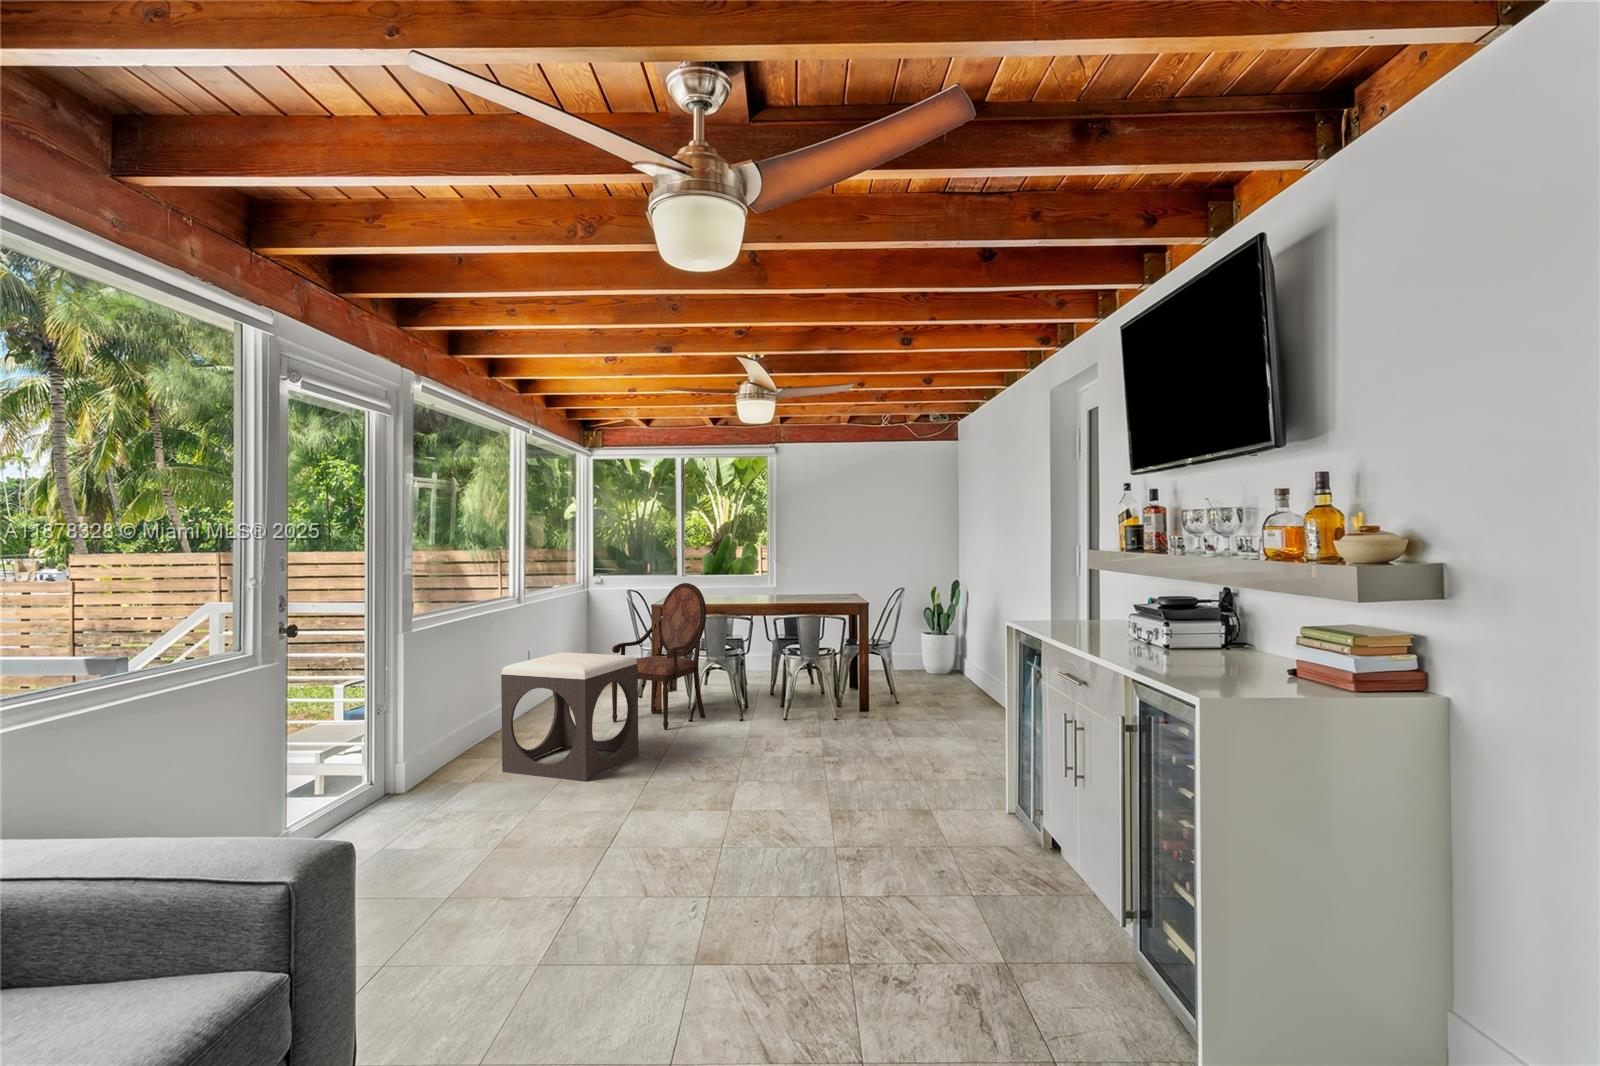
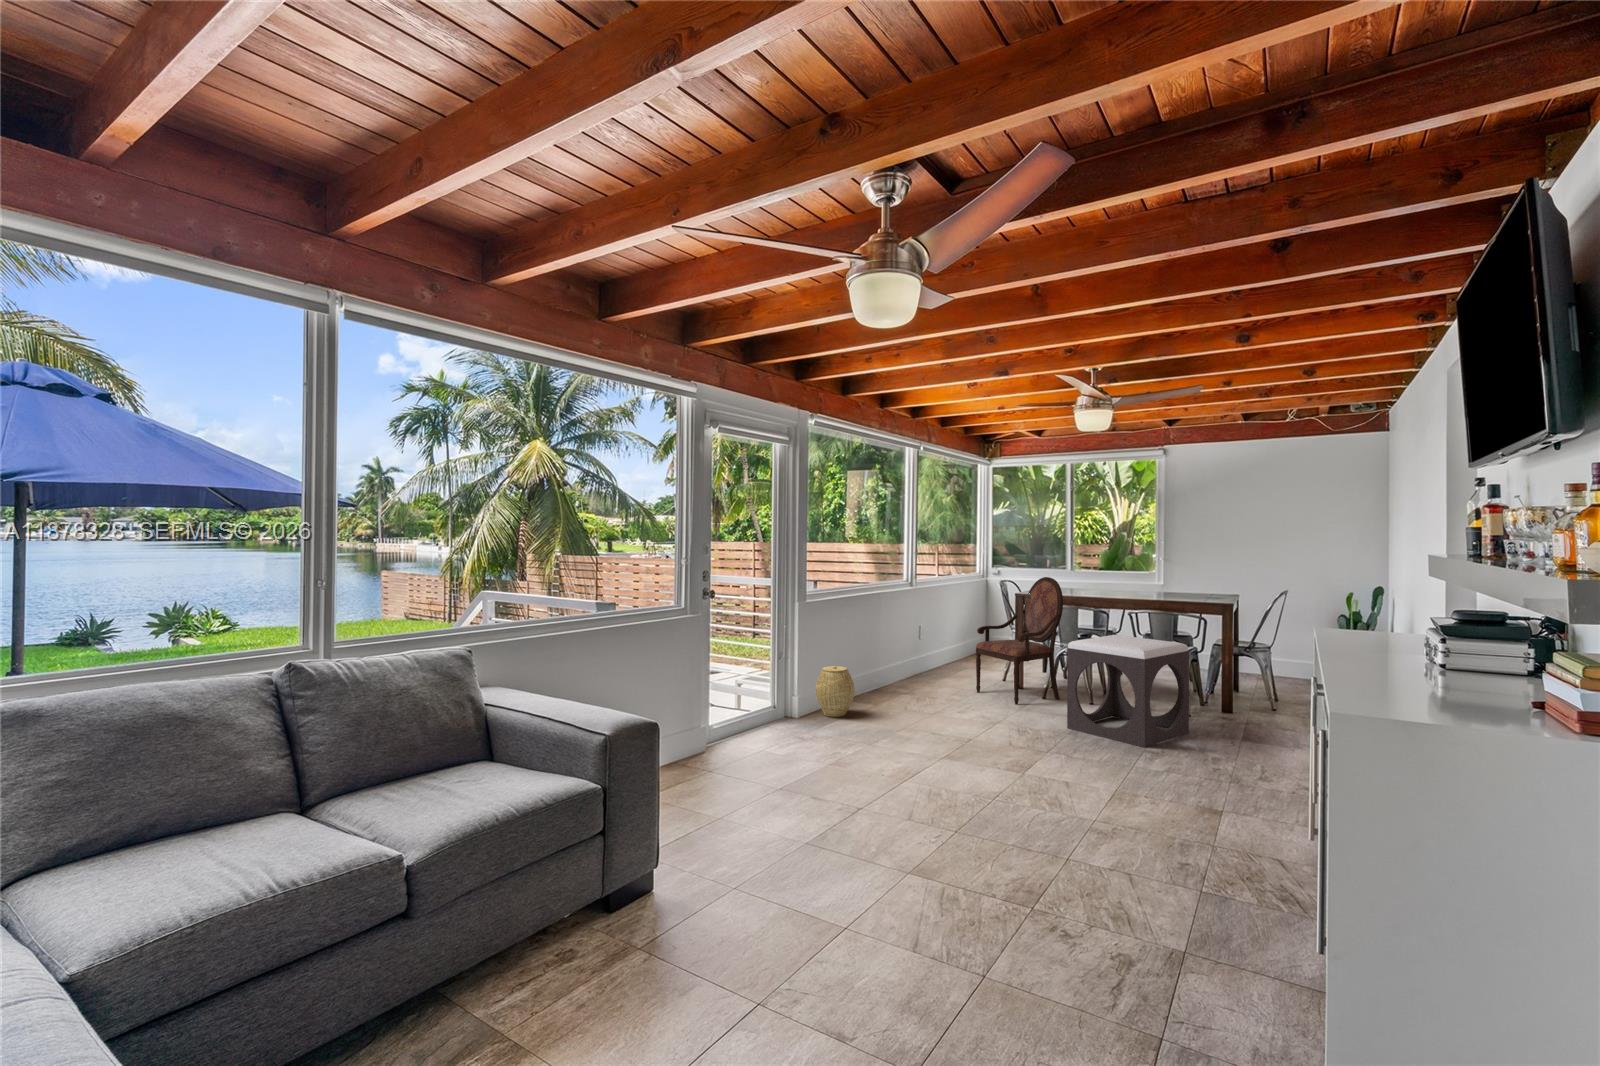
footstool: present [501,652,639,781] -> present [1067,635,1189,747]
woven basket: none [427,713,483,781] -> present [815,666,855,717]

